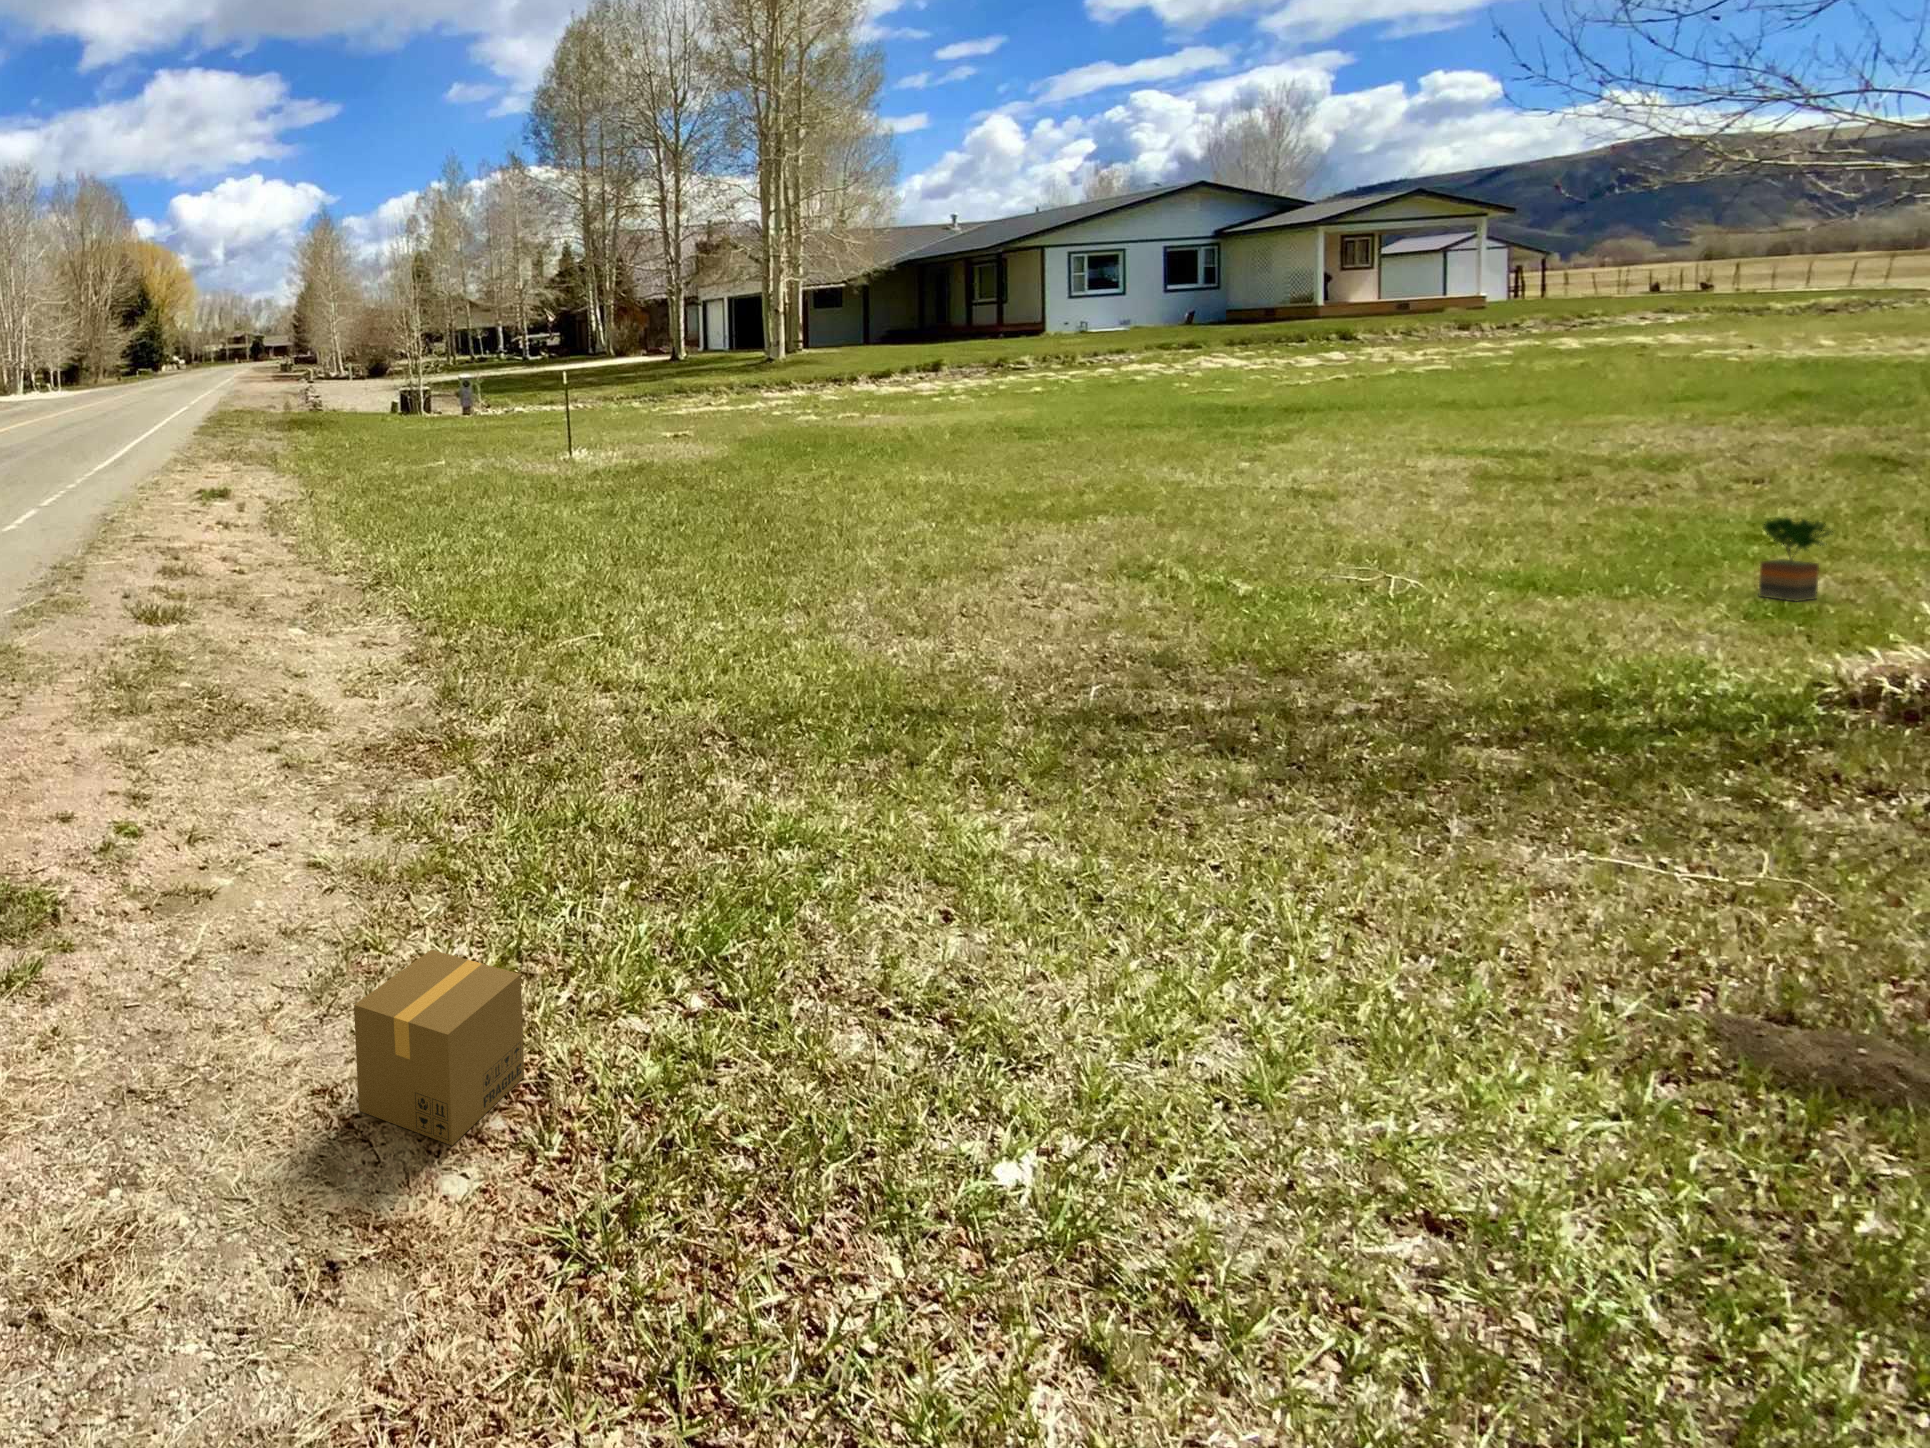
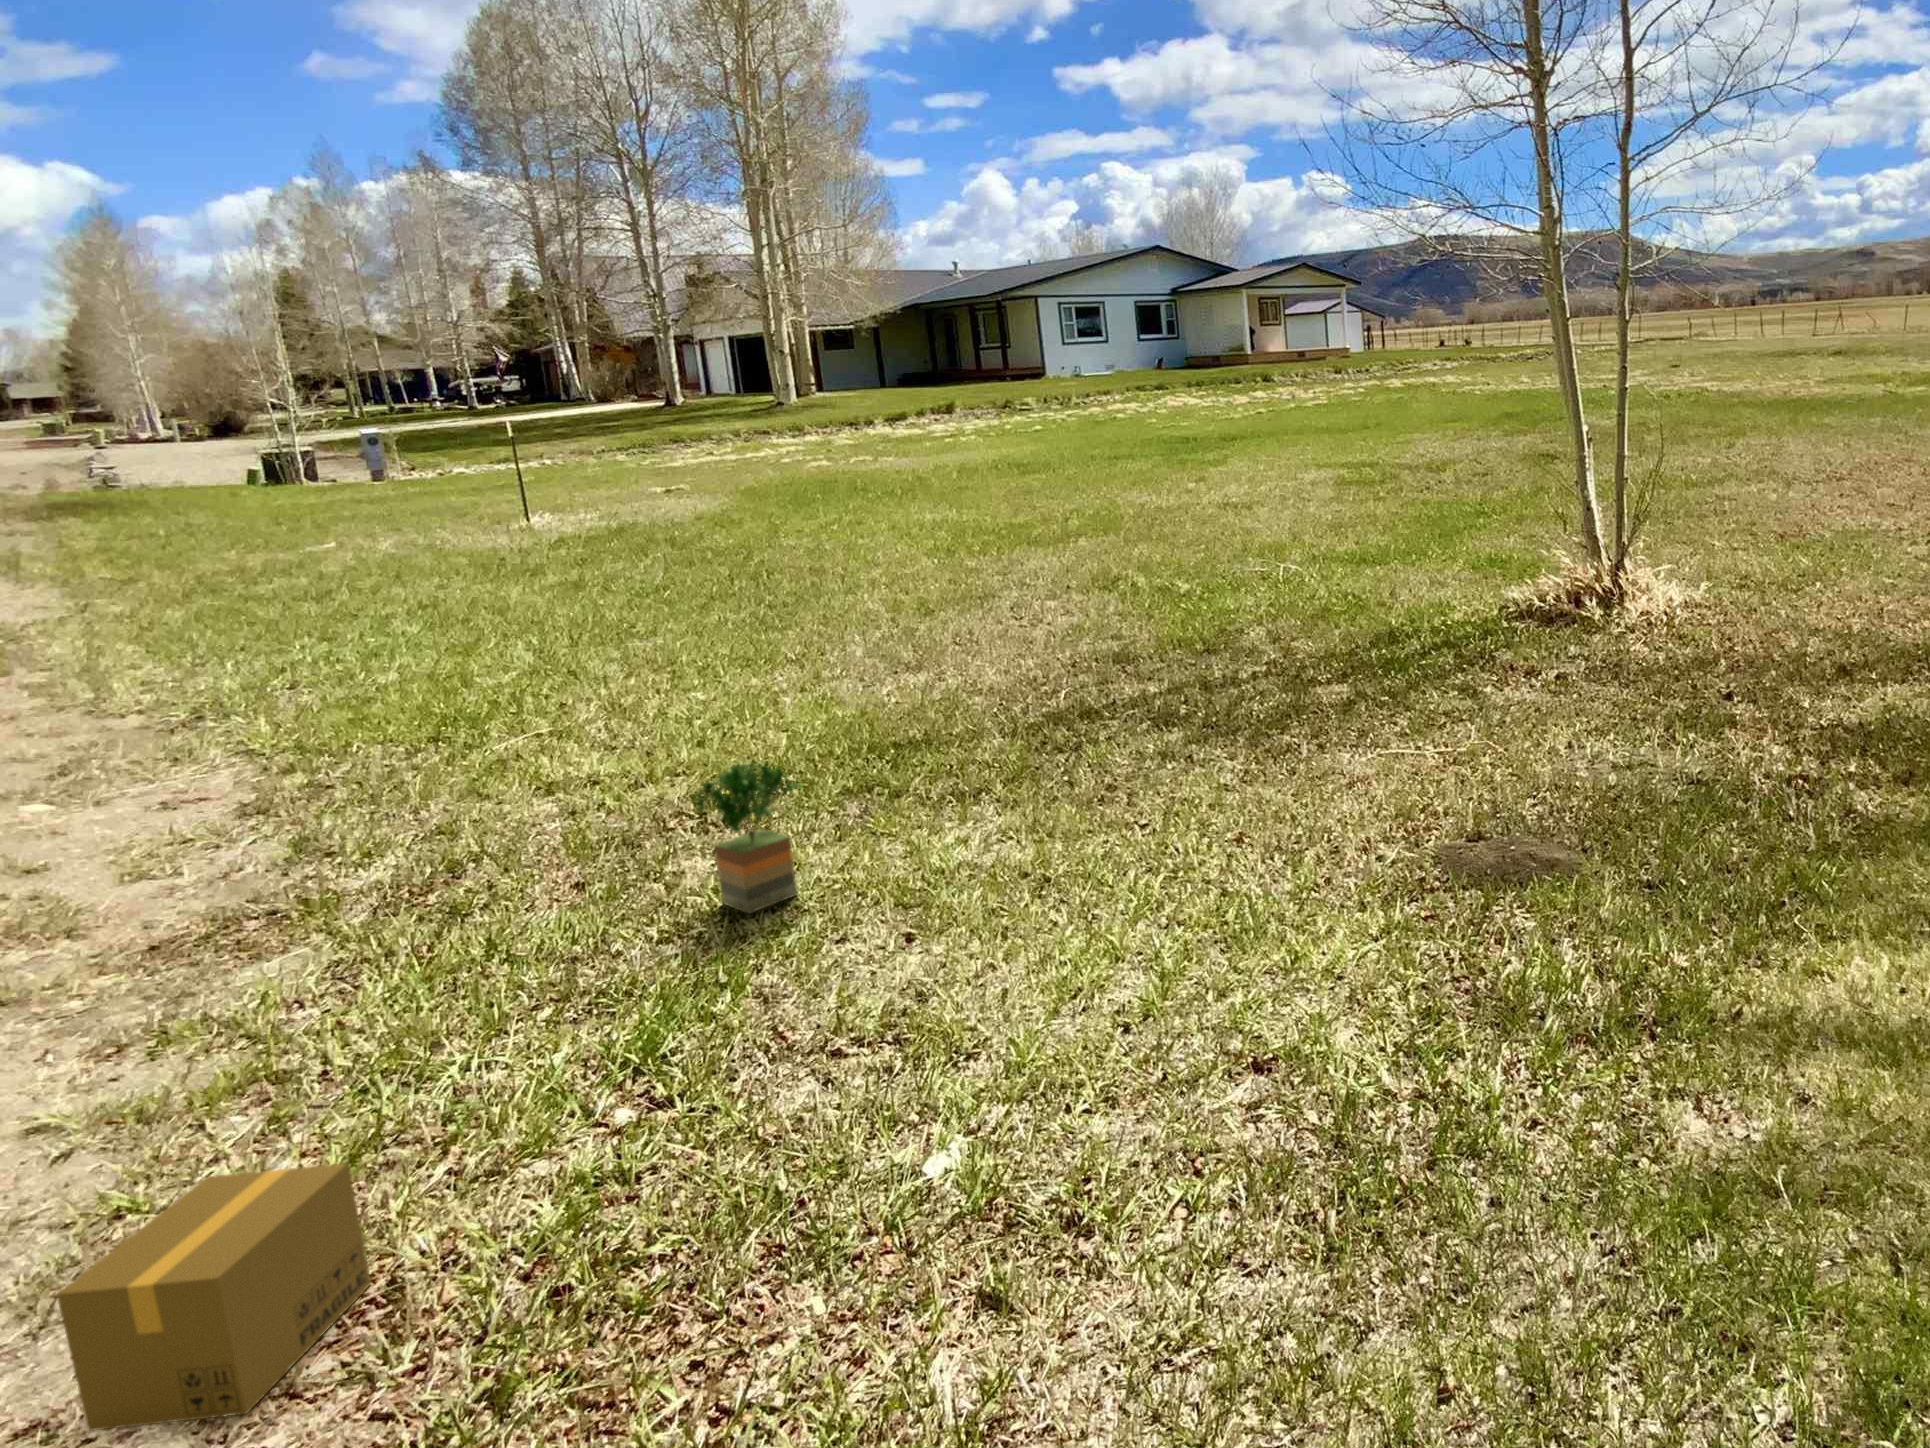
potted tree: present [1758,518,1833,602] -> present [695,764,803,913]

